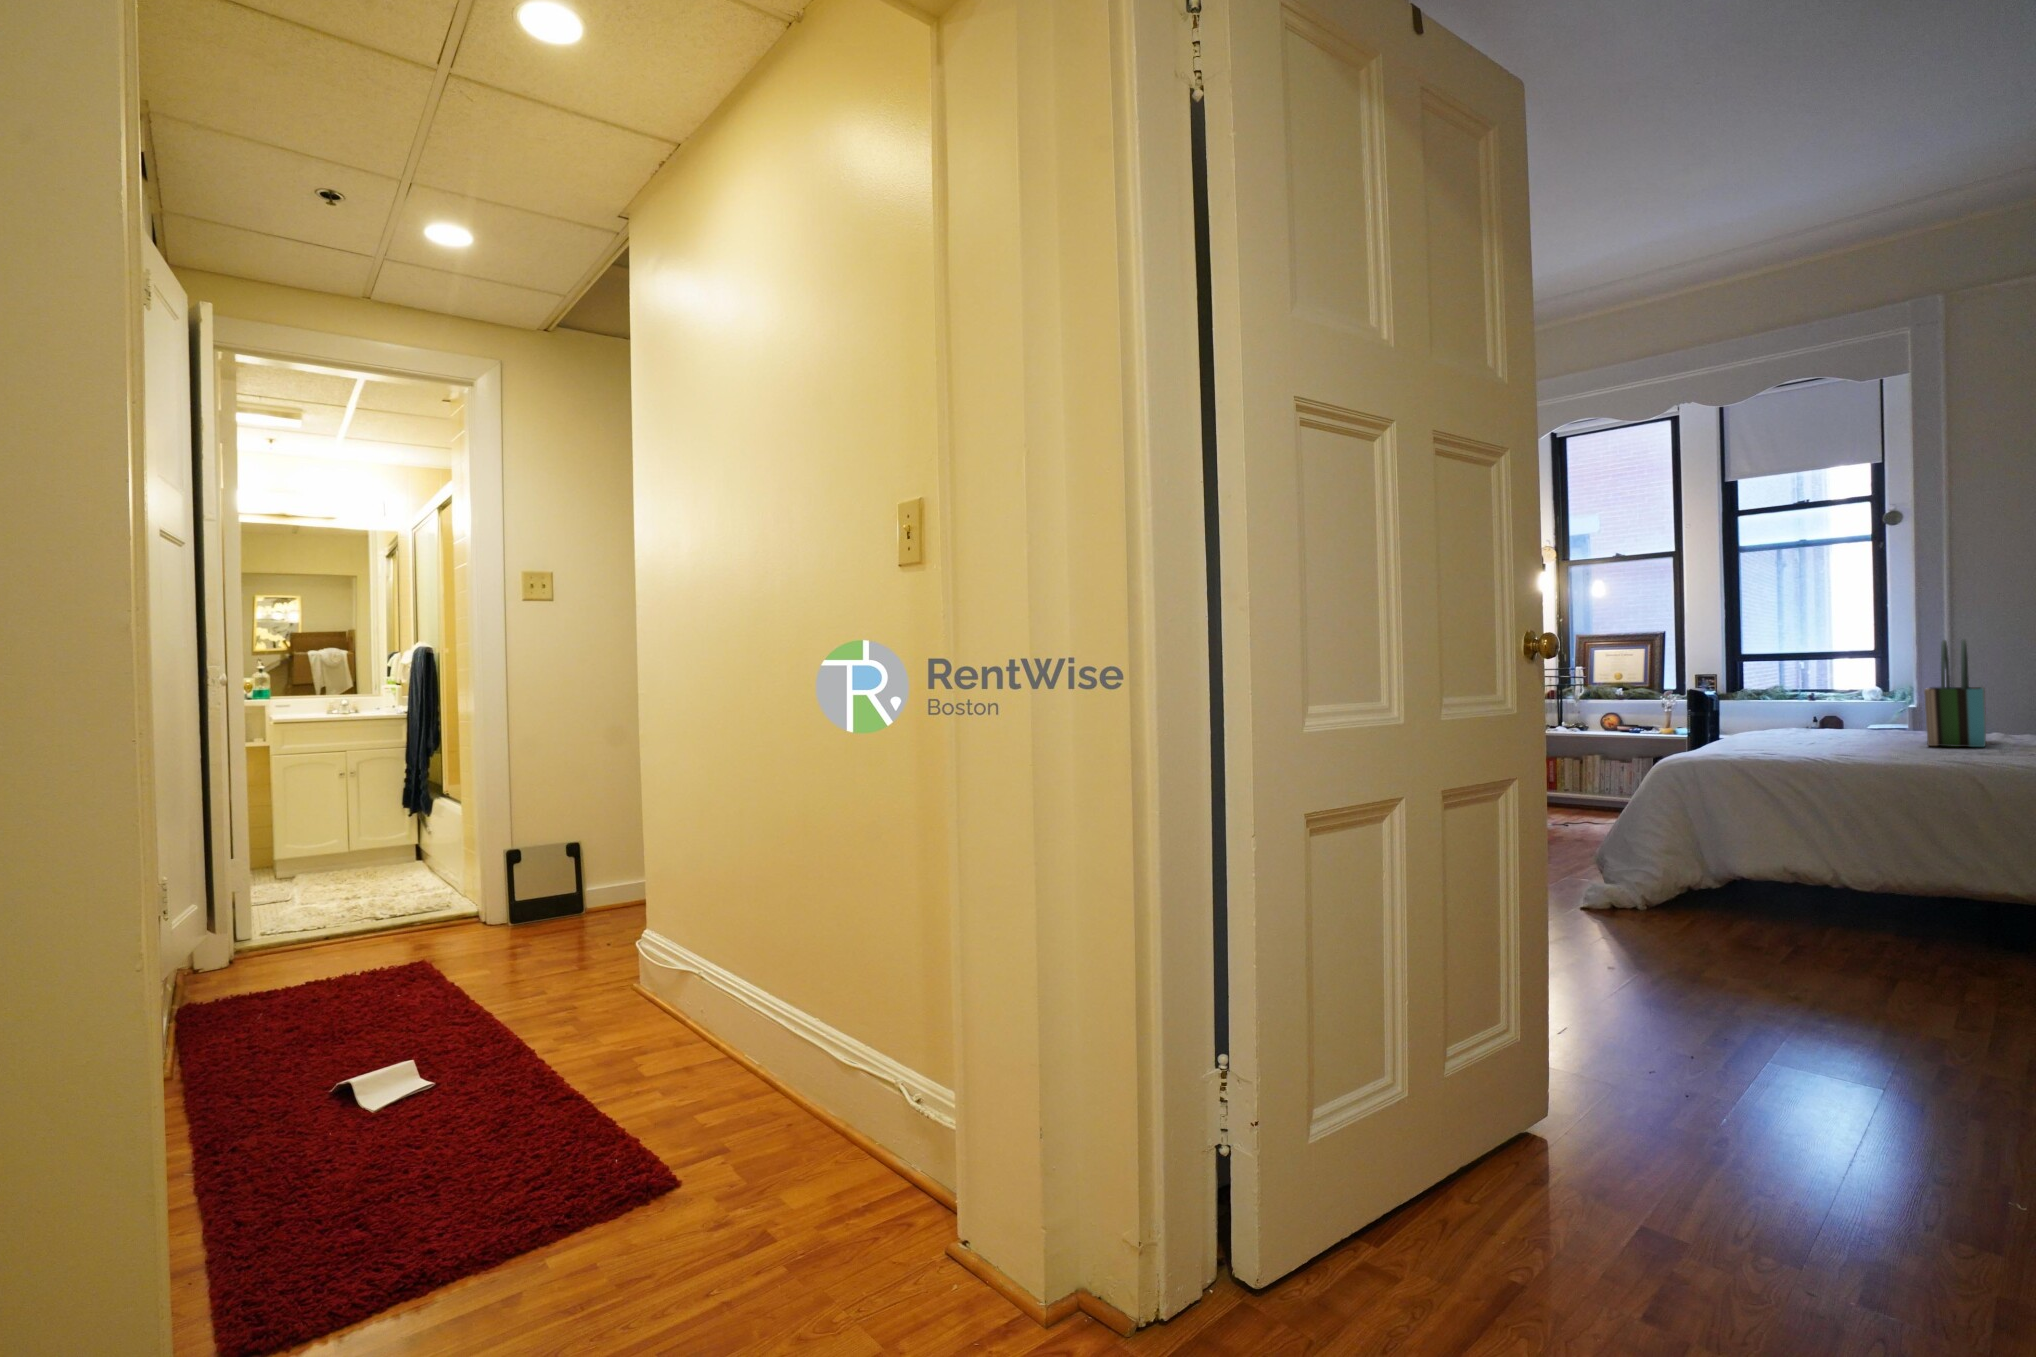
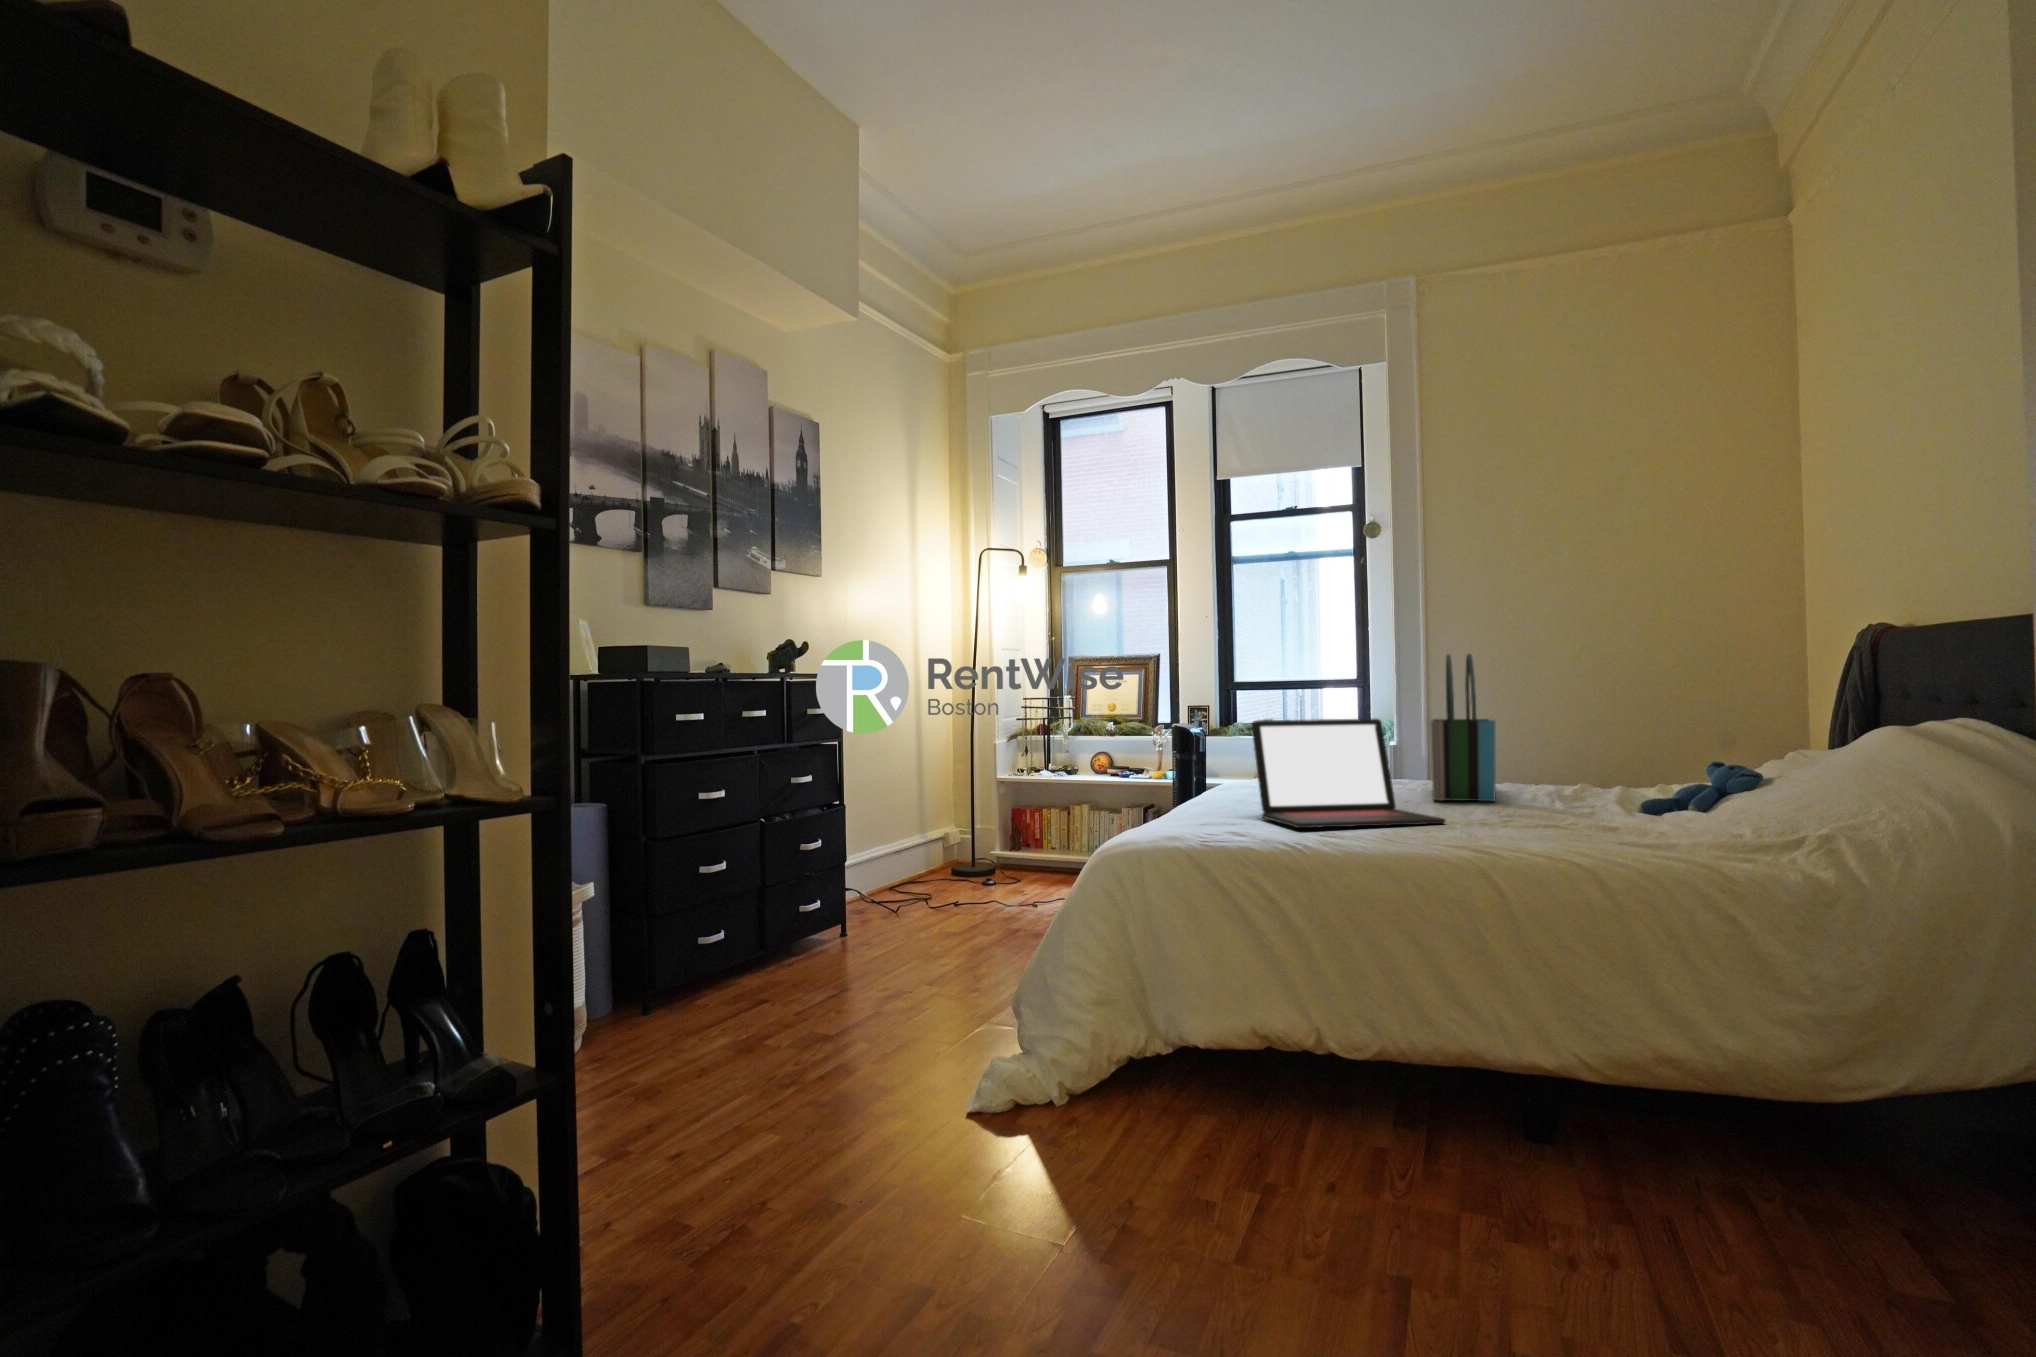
laptop: none [1766,688,1926,758] -> present [1252,719,1445,828]

